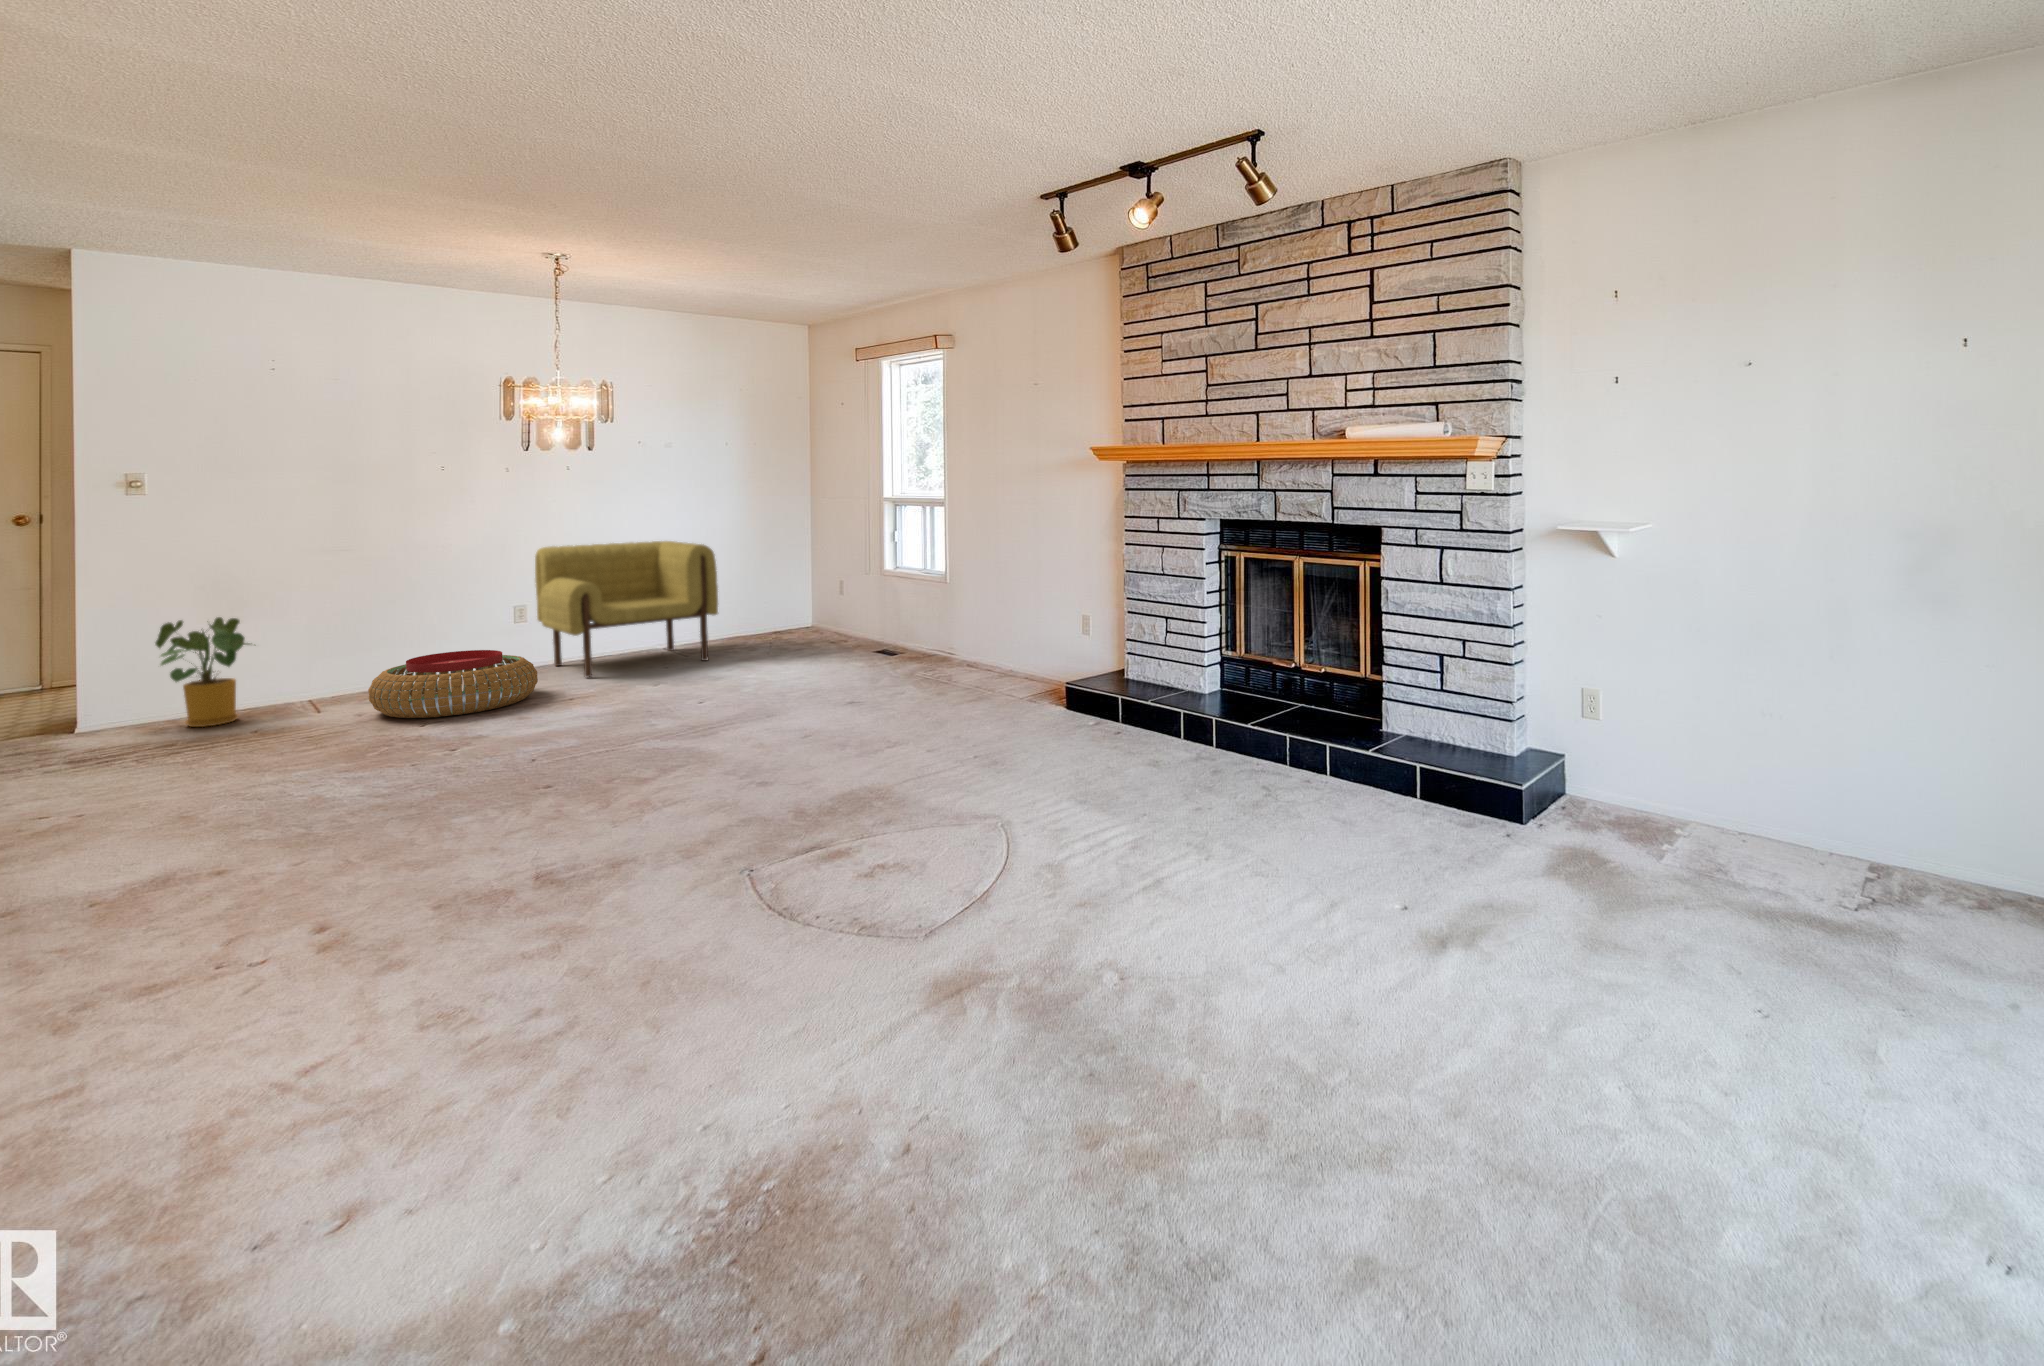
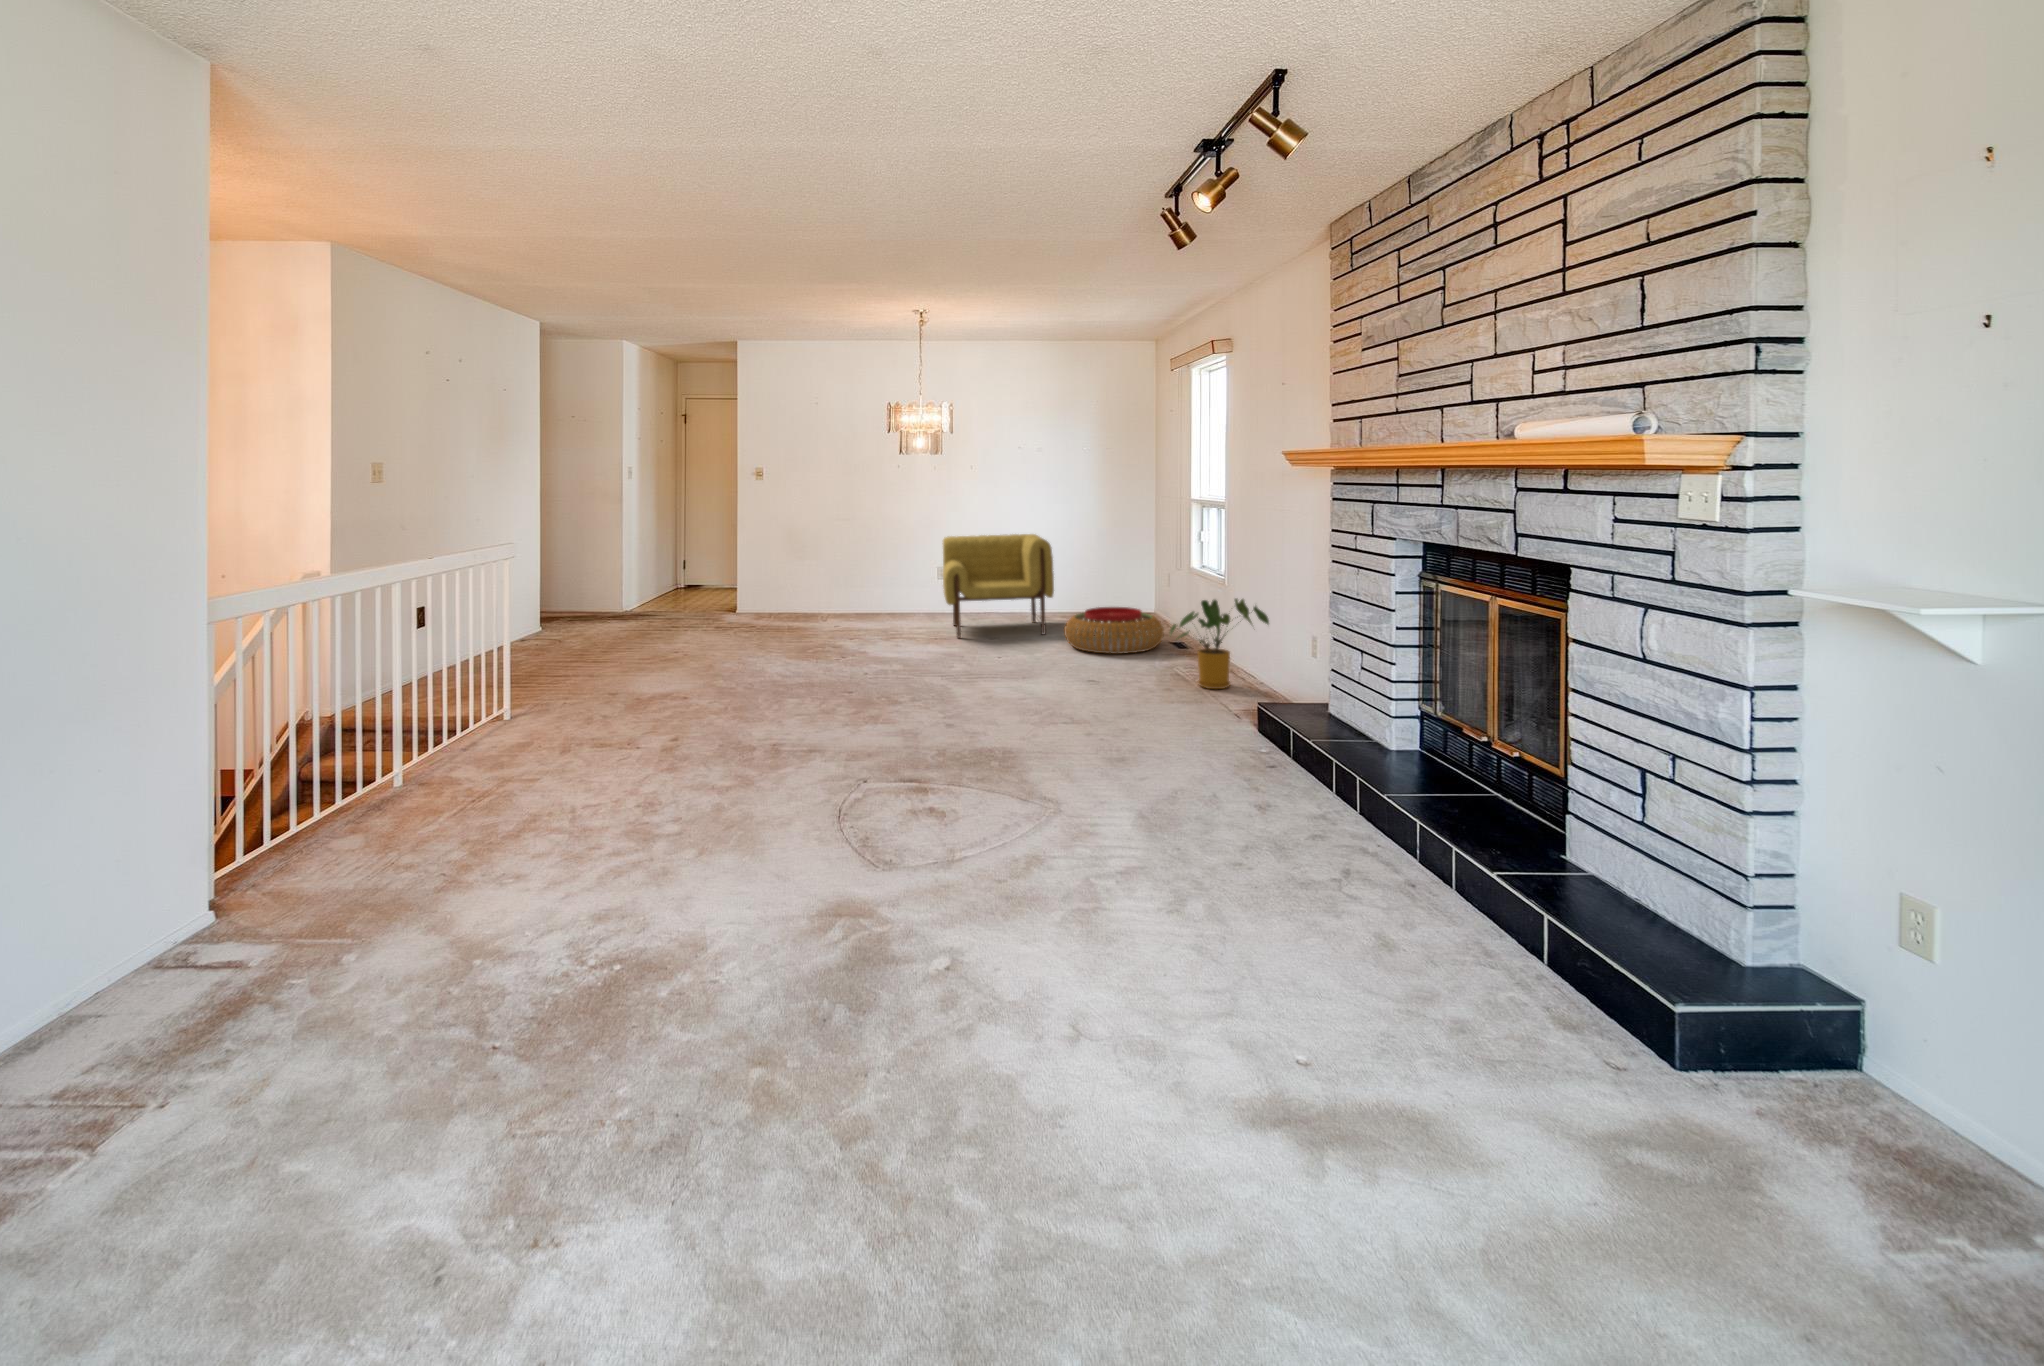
house plant: present [155,617,249,727] -> present [1170,599,1269,689]
pouf: present [368,650,538,718] -> present [1064,607,1164,654]

